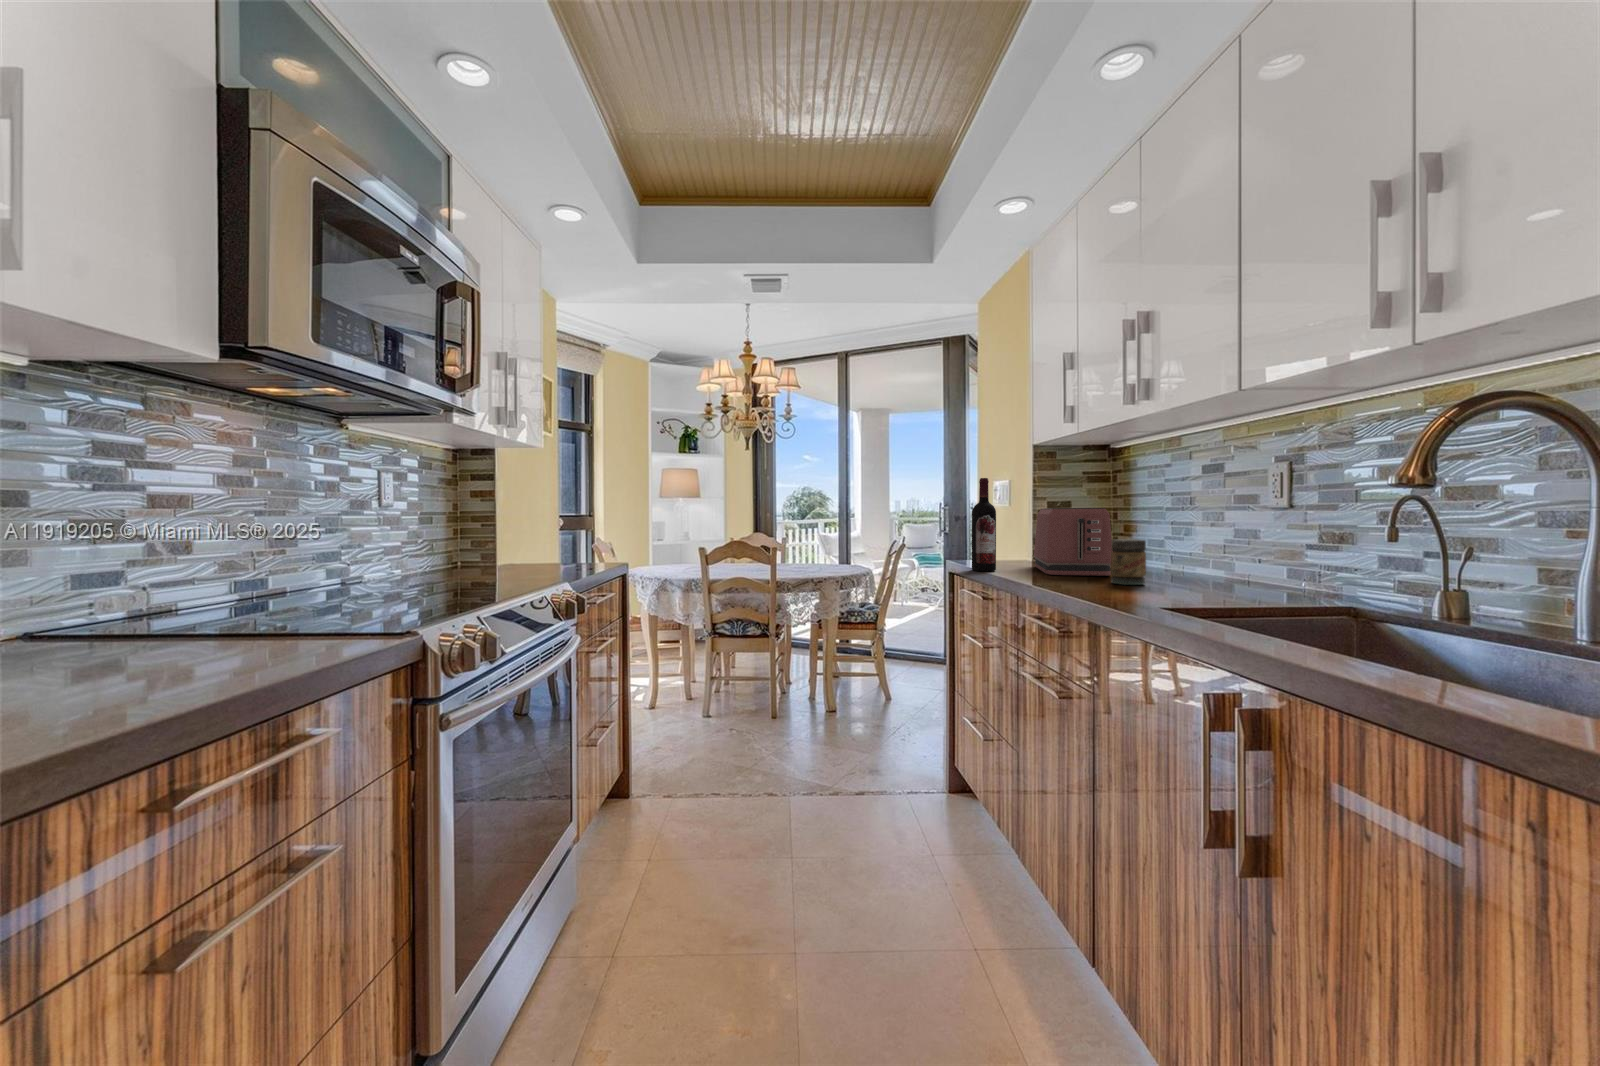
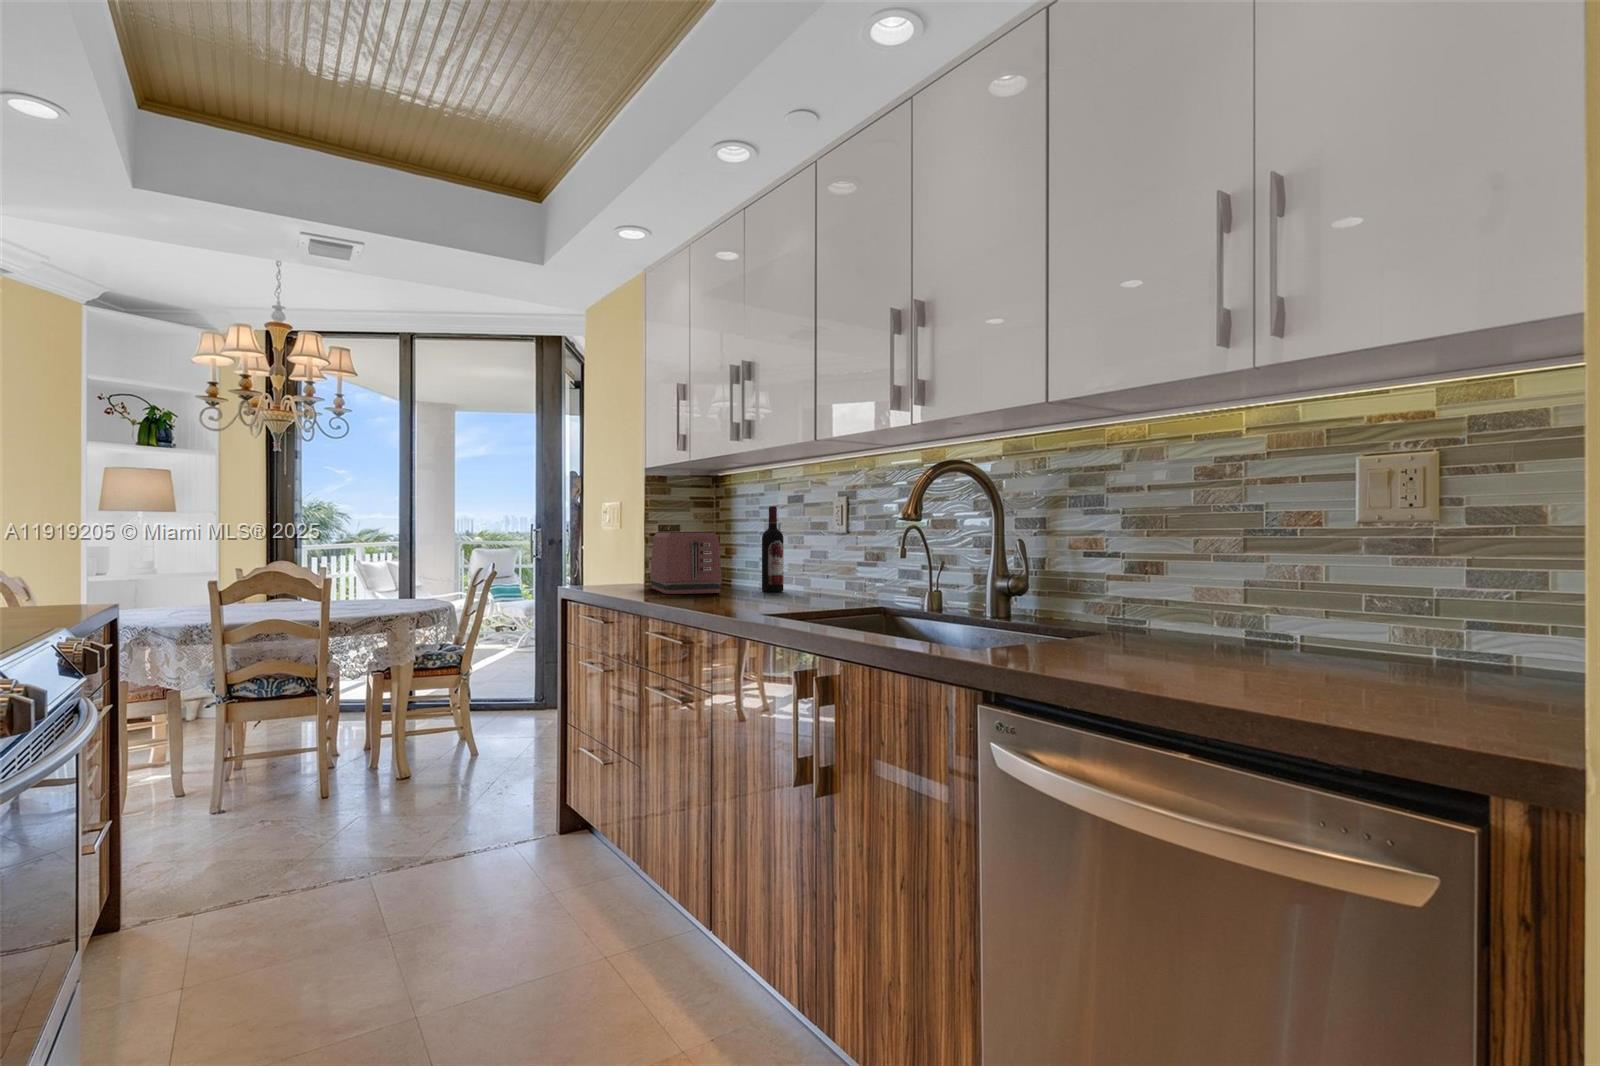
wine bottle: present [972,478,996,571] -> present [762,506,784,592]
jar: present [1111,539,1146,585] -> none [721,560,749,599]

